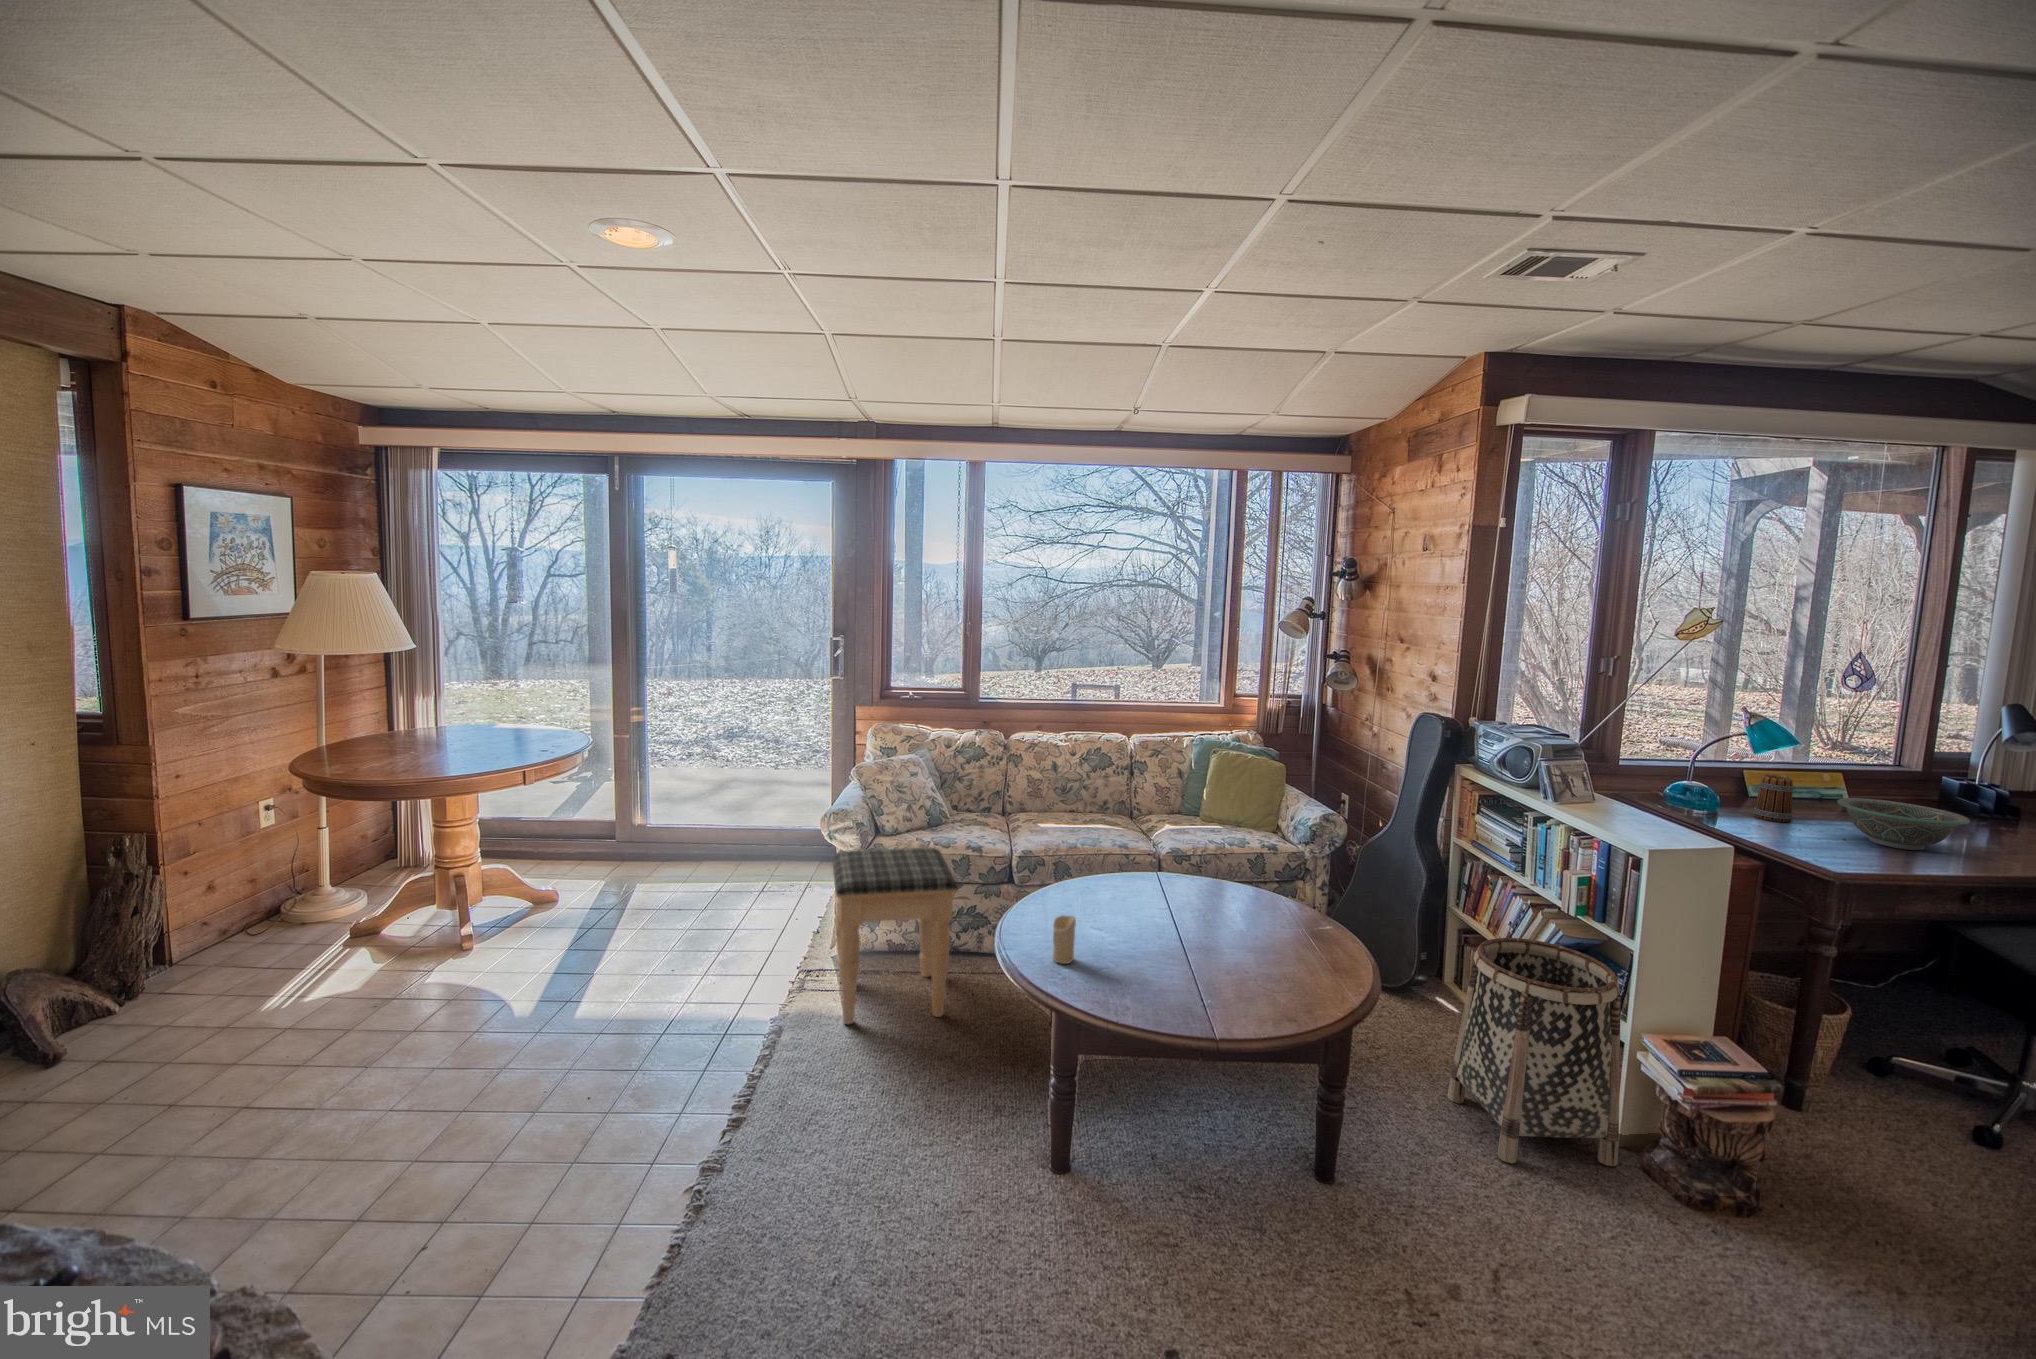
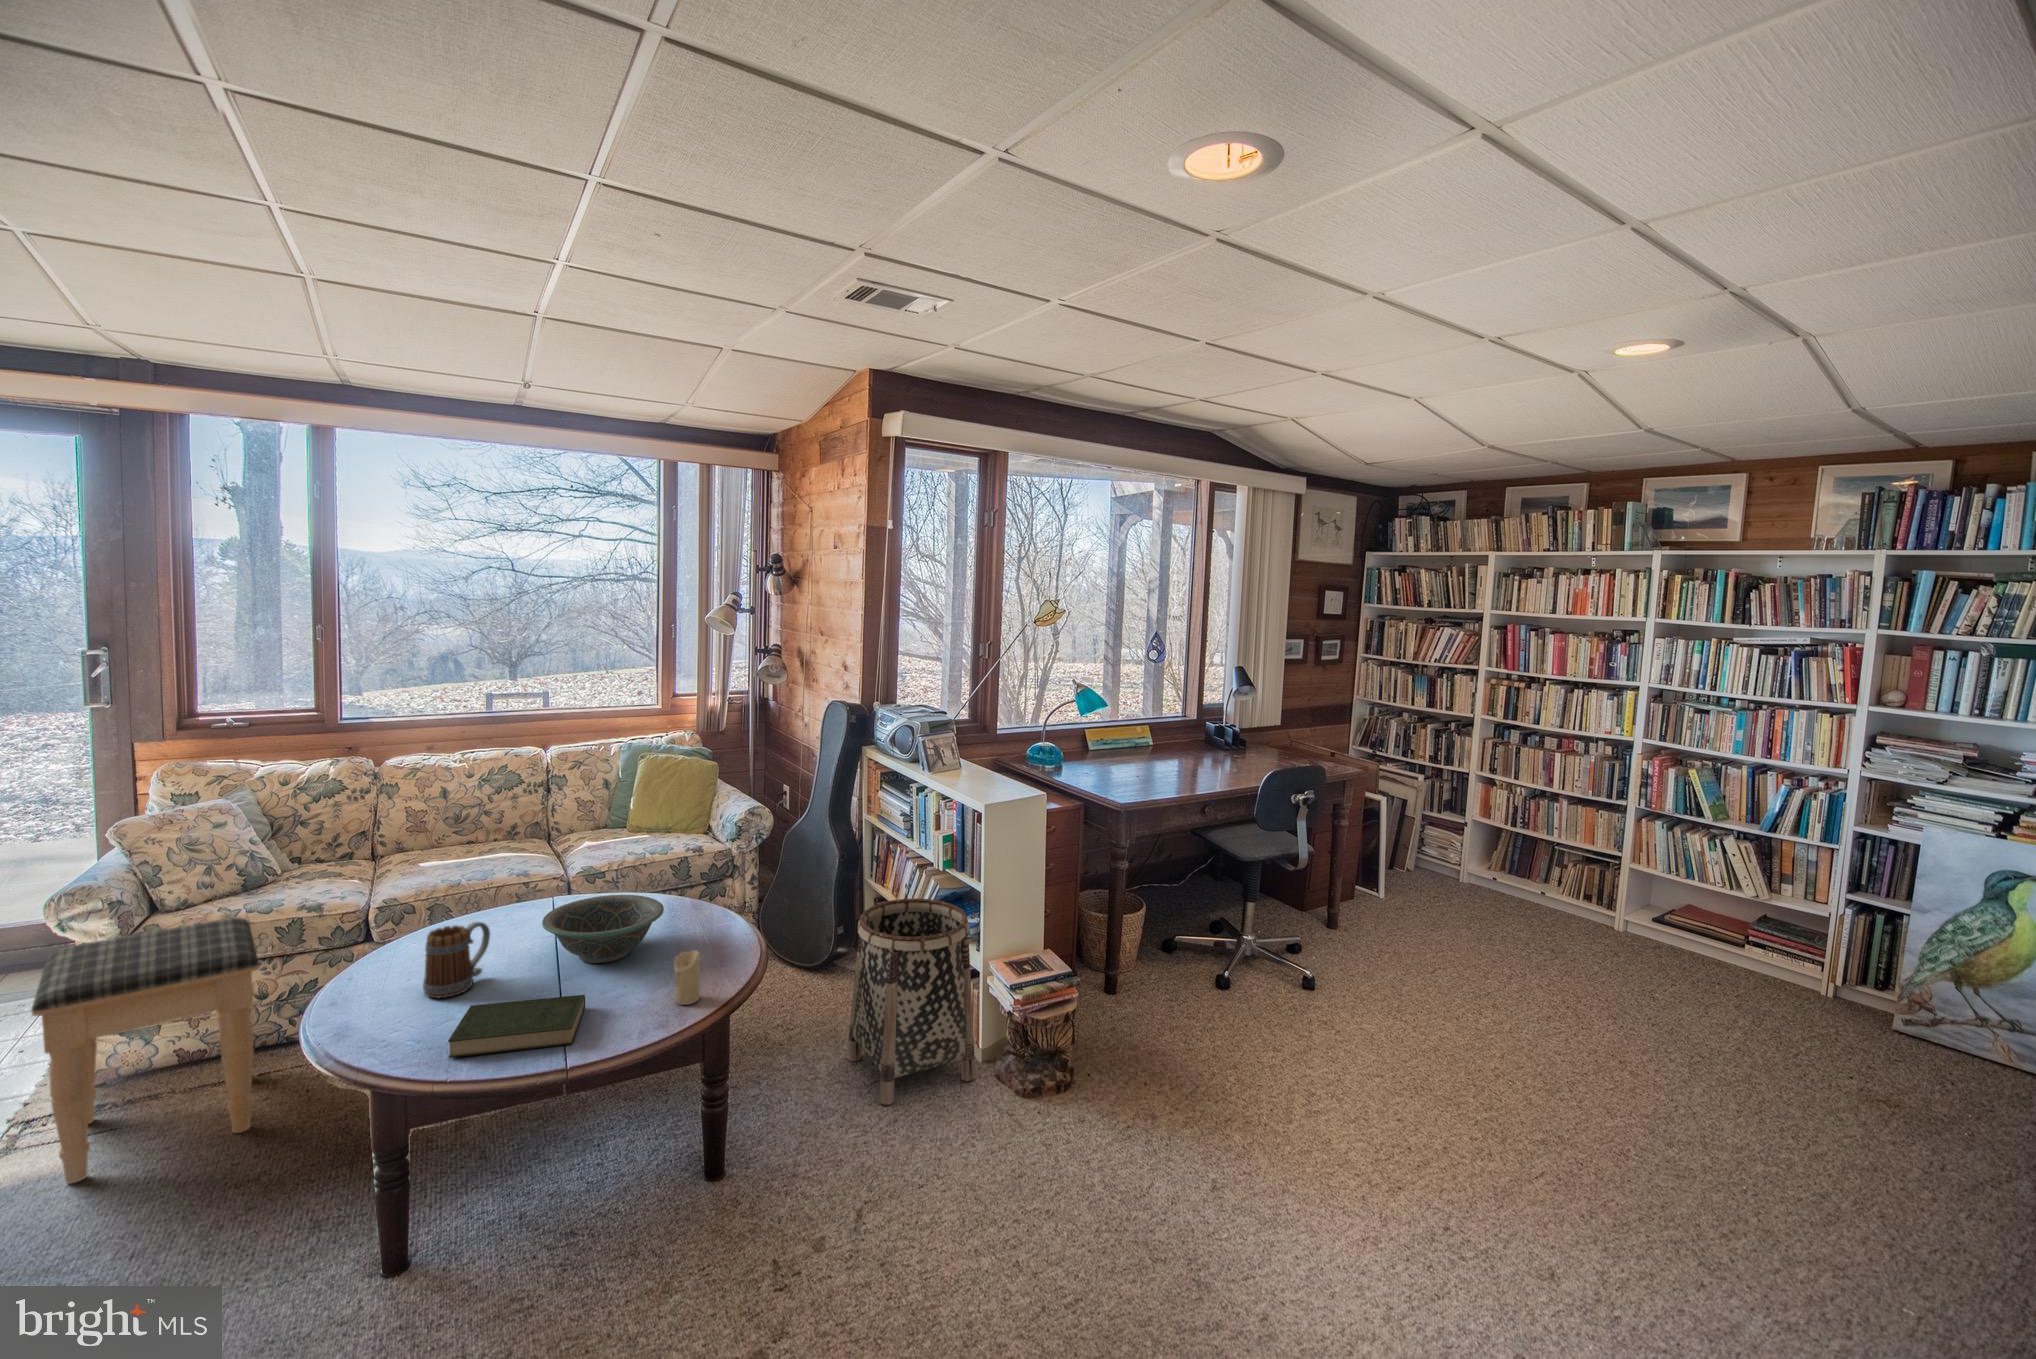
mug: present [1753,775,1794,822] -> present [423,922,490,998]
decorative bowl: present [1837,798,1970,850] -> present [542,895,664,963]
candle: present [1053,915,1076,964] -> present [674,950,700,1005]
book: none [1125,958,1226,1014] -> present [448,995,585,1058]

